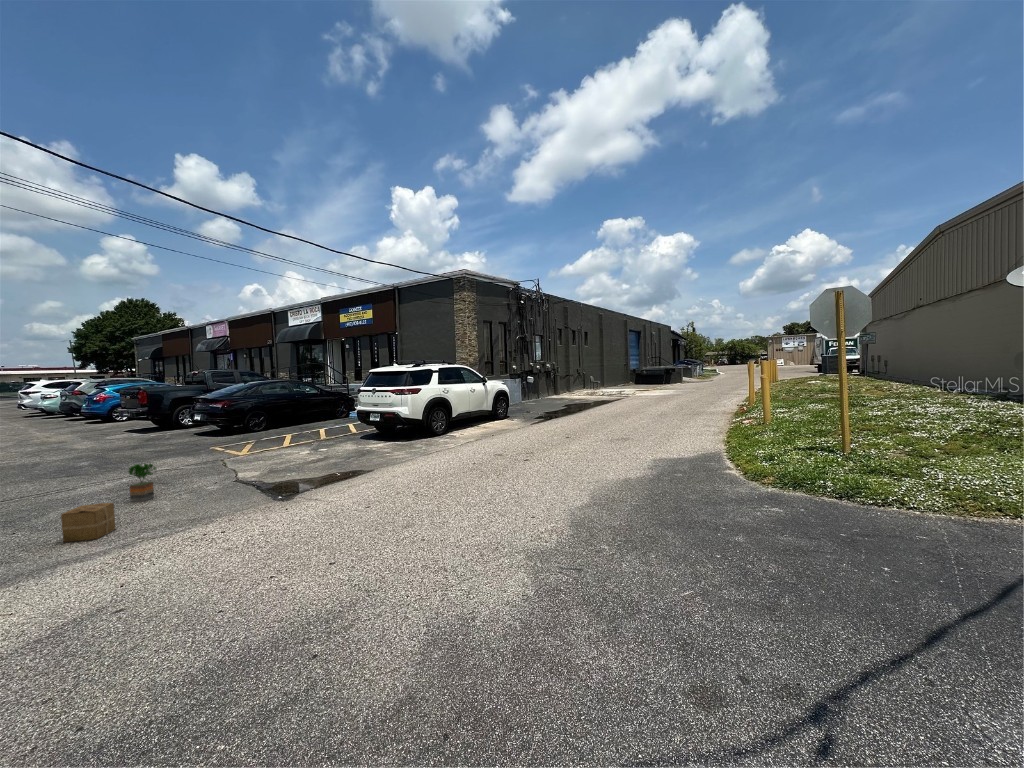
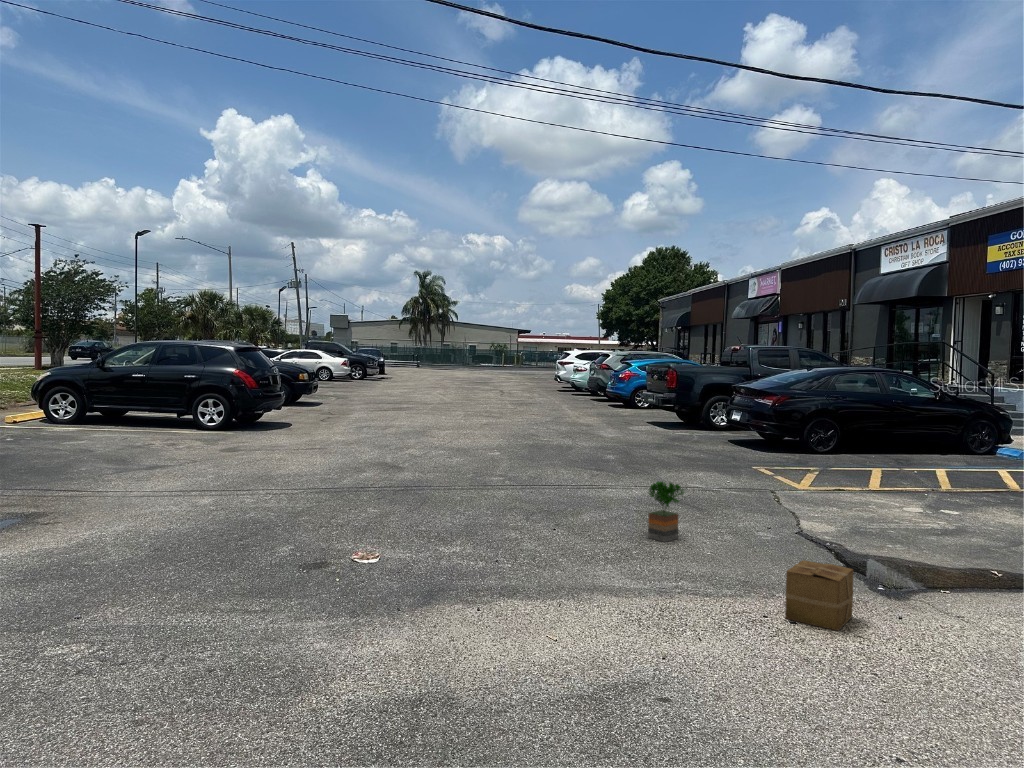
cardboard box: present [61,503,116,542] -> present [785,560,854,631]

